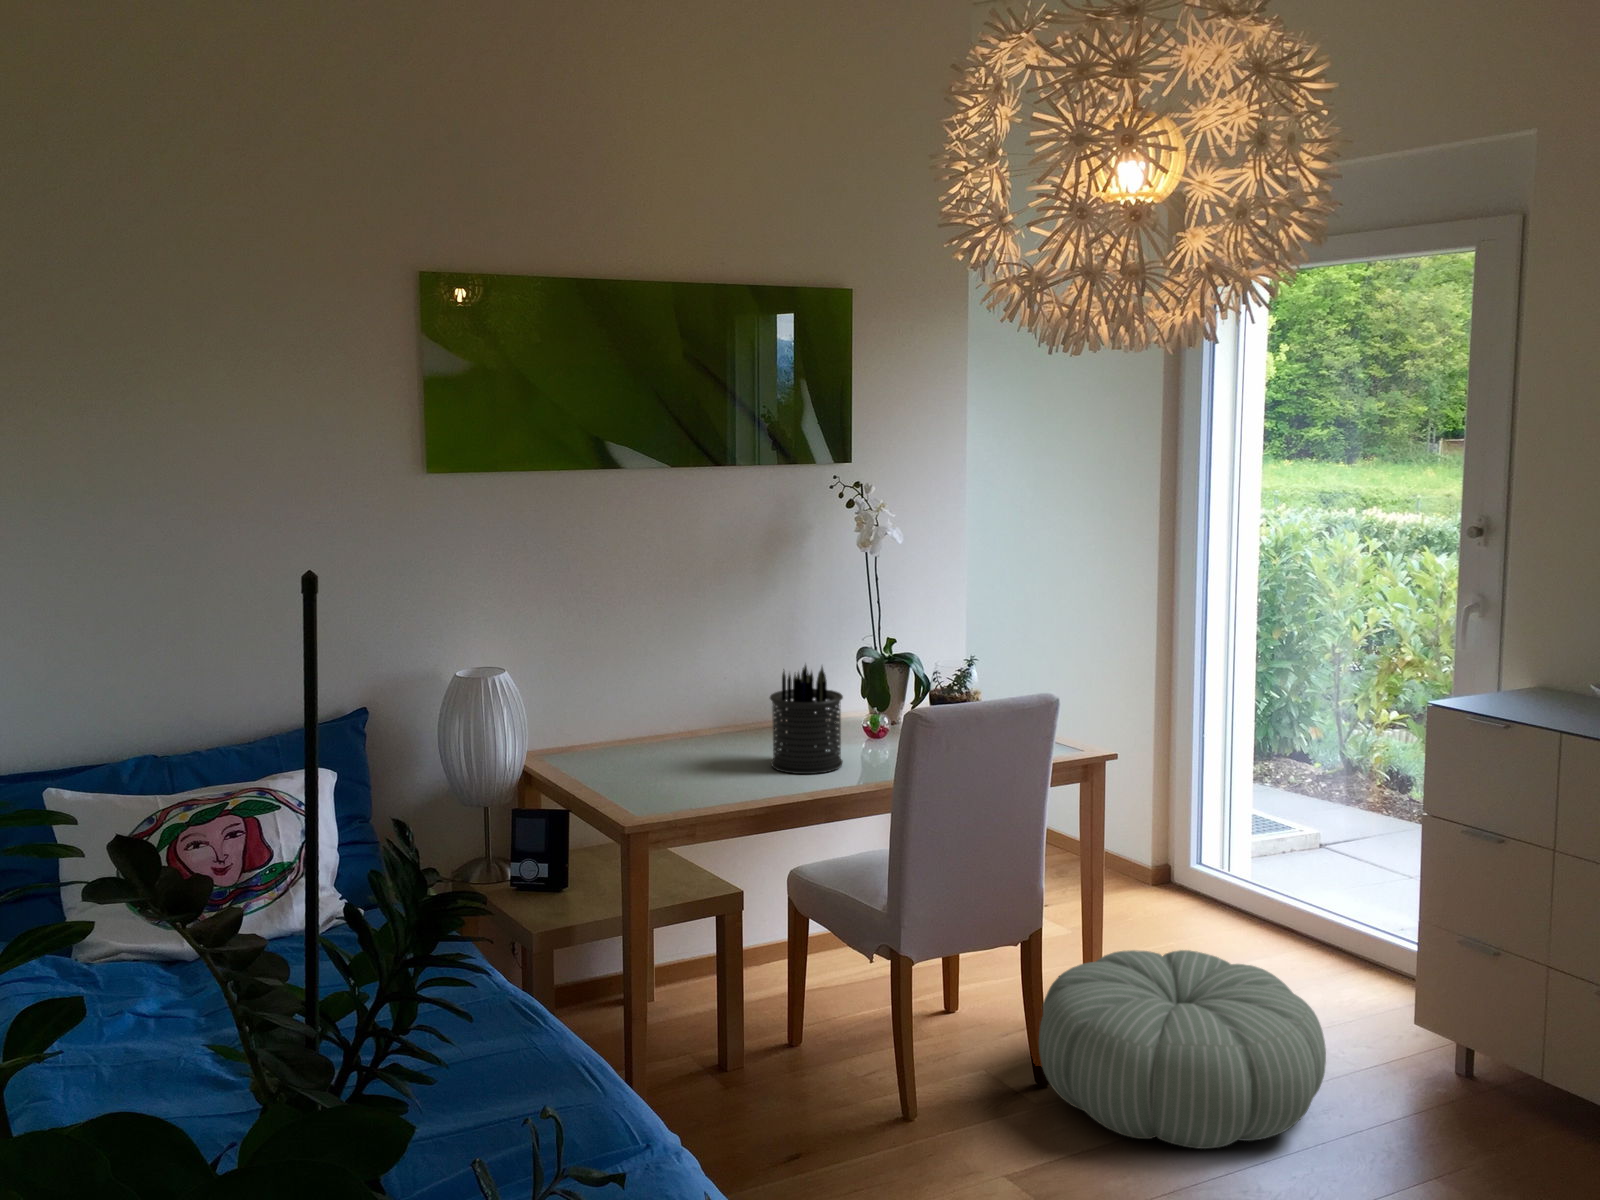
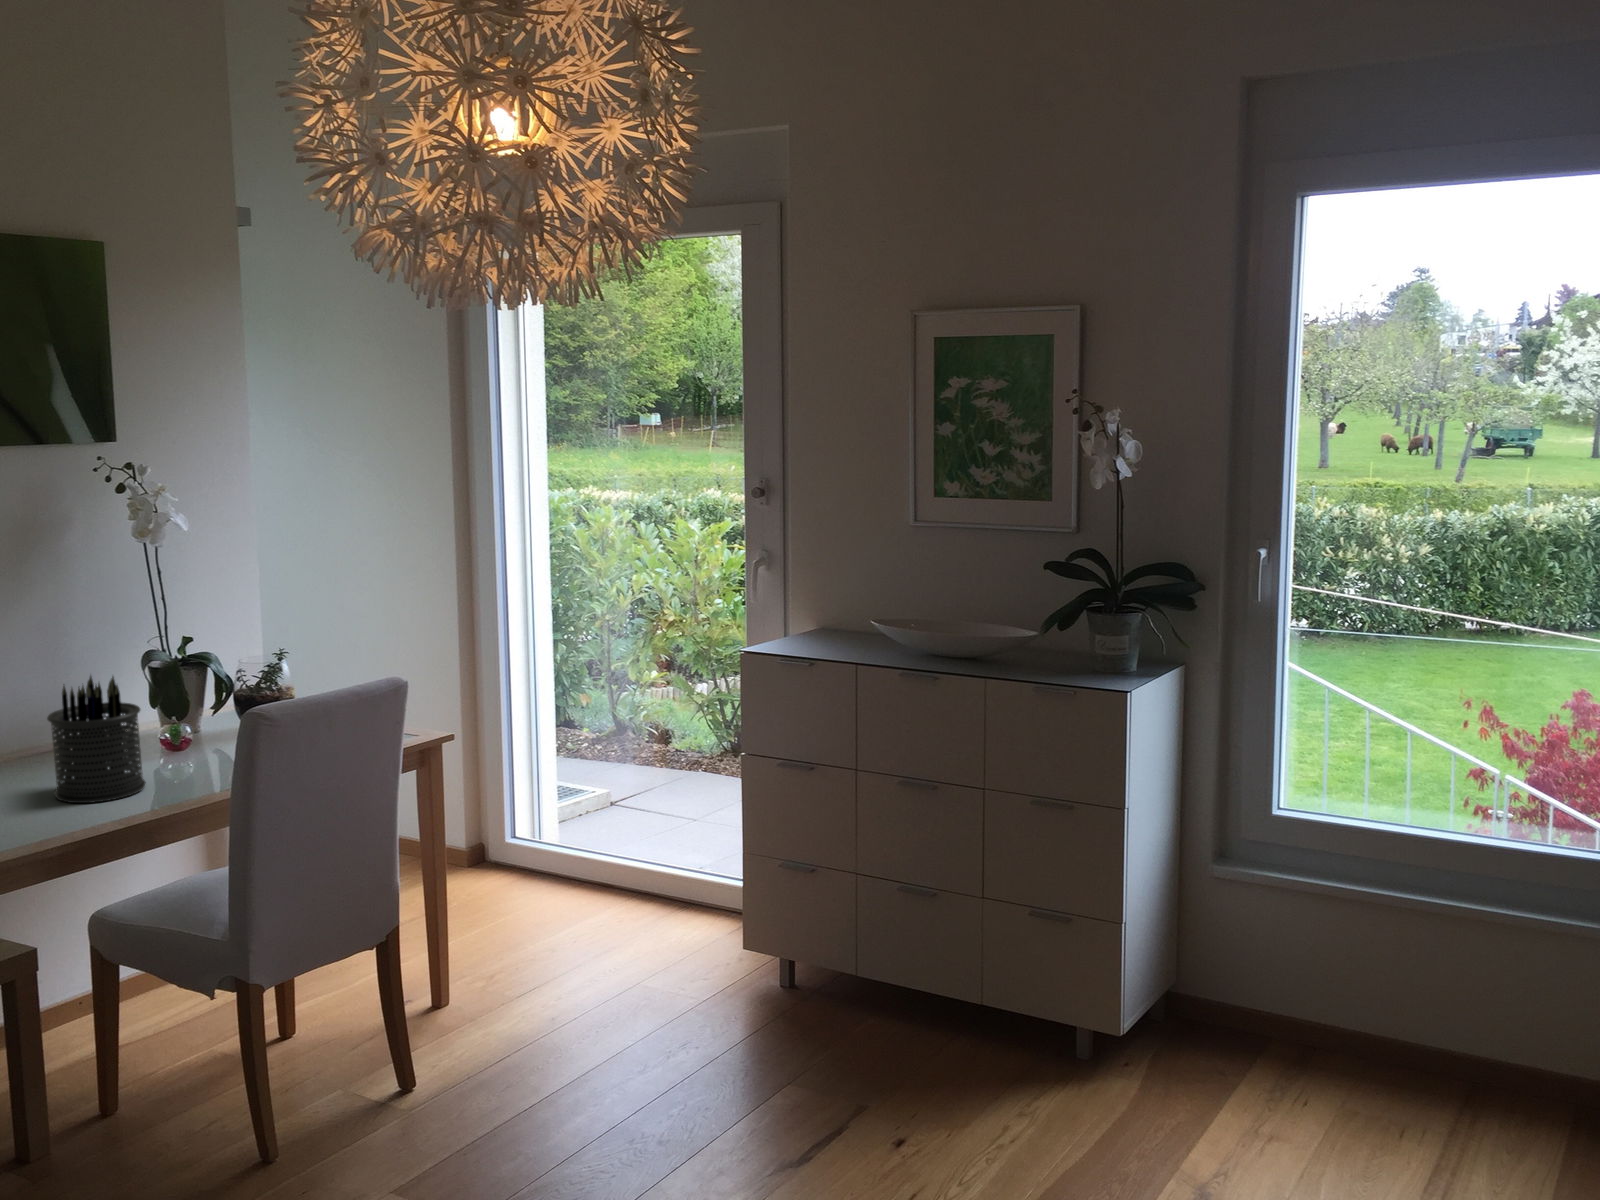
pouf: present [1039,950,1326,1149] -> none [397,922,679,1121]

